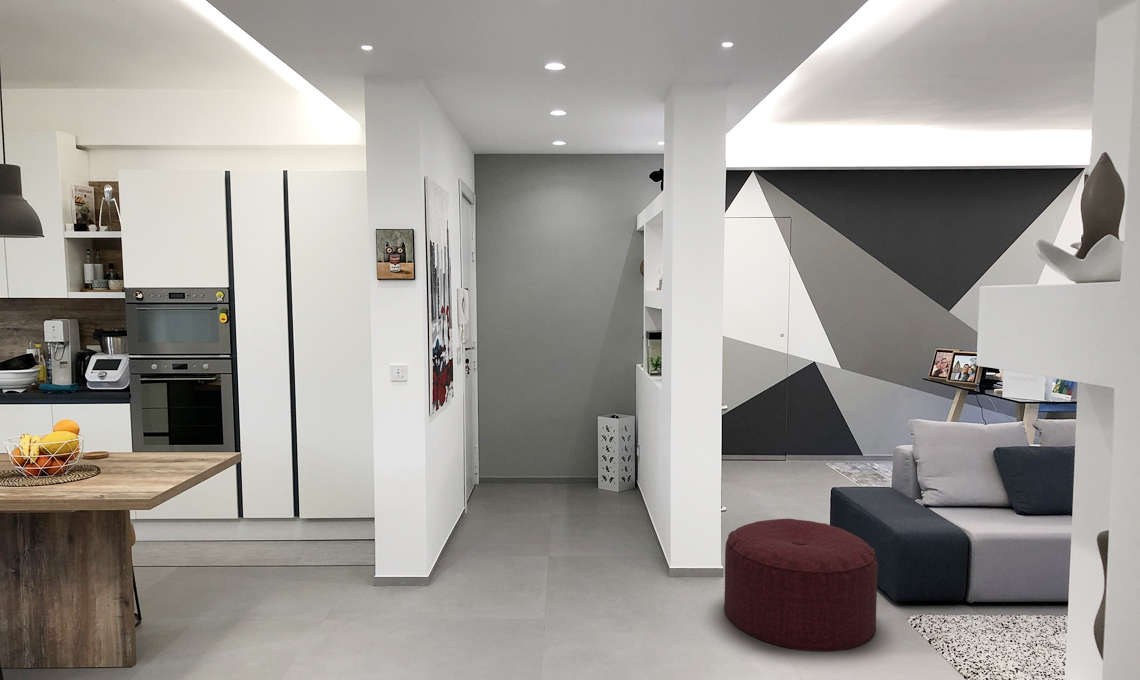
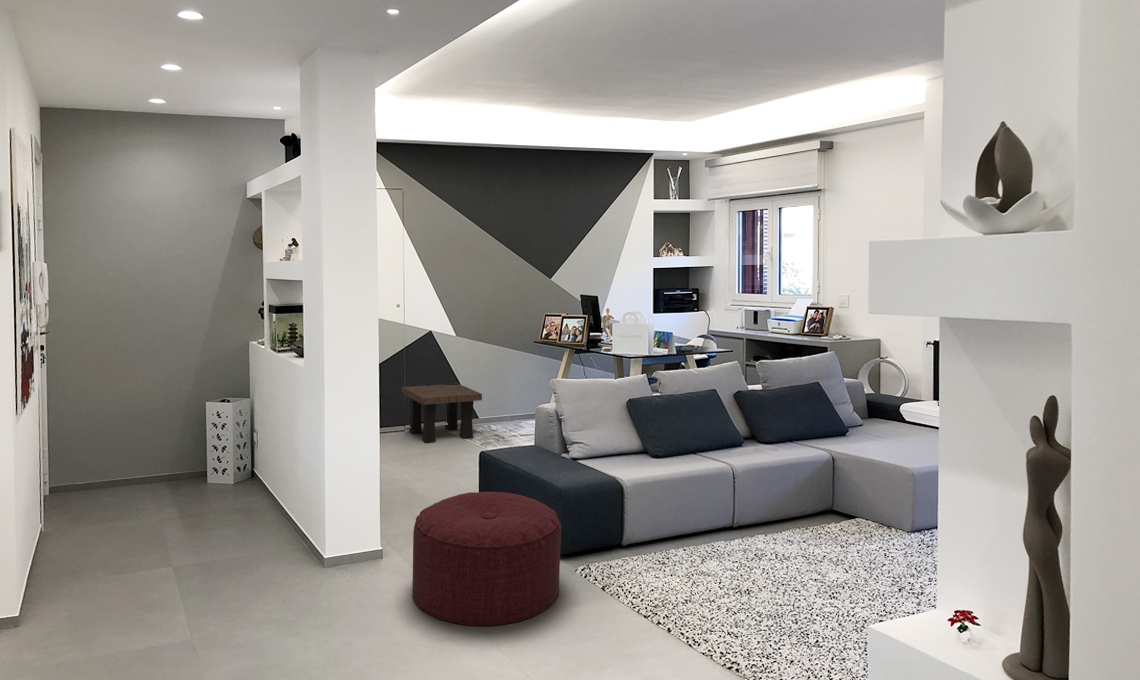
side table: none [779,420,859,477] -> present [402,384,482,443]

